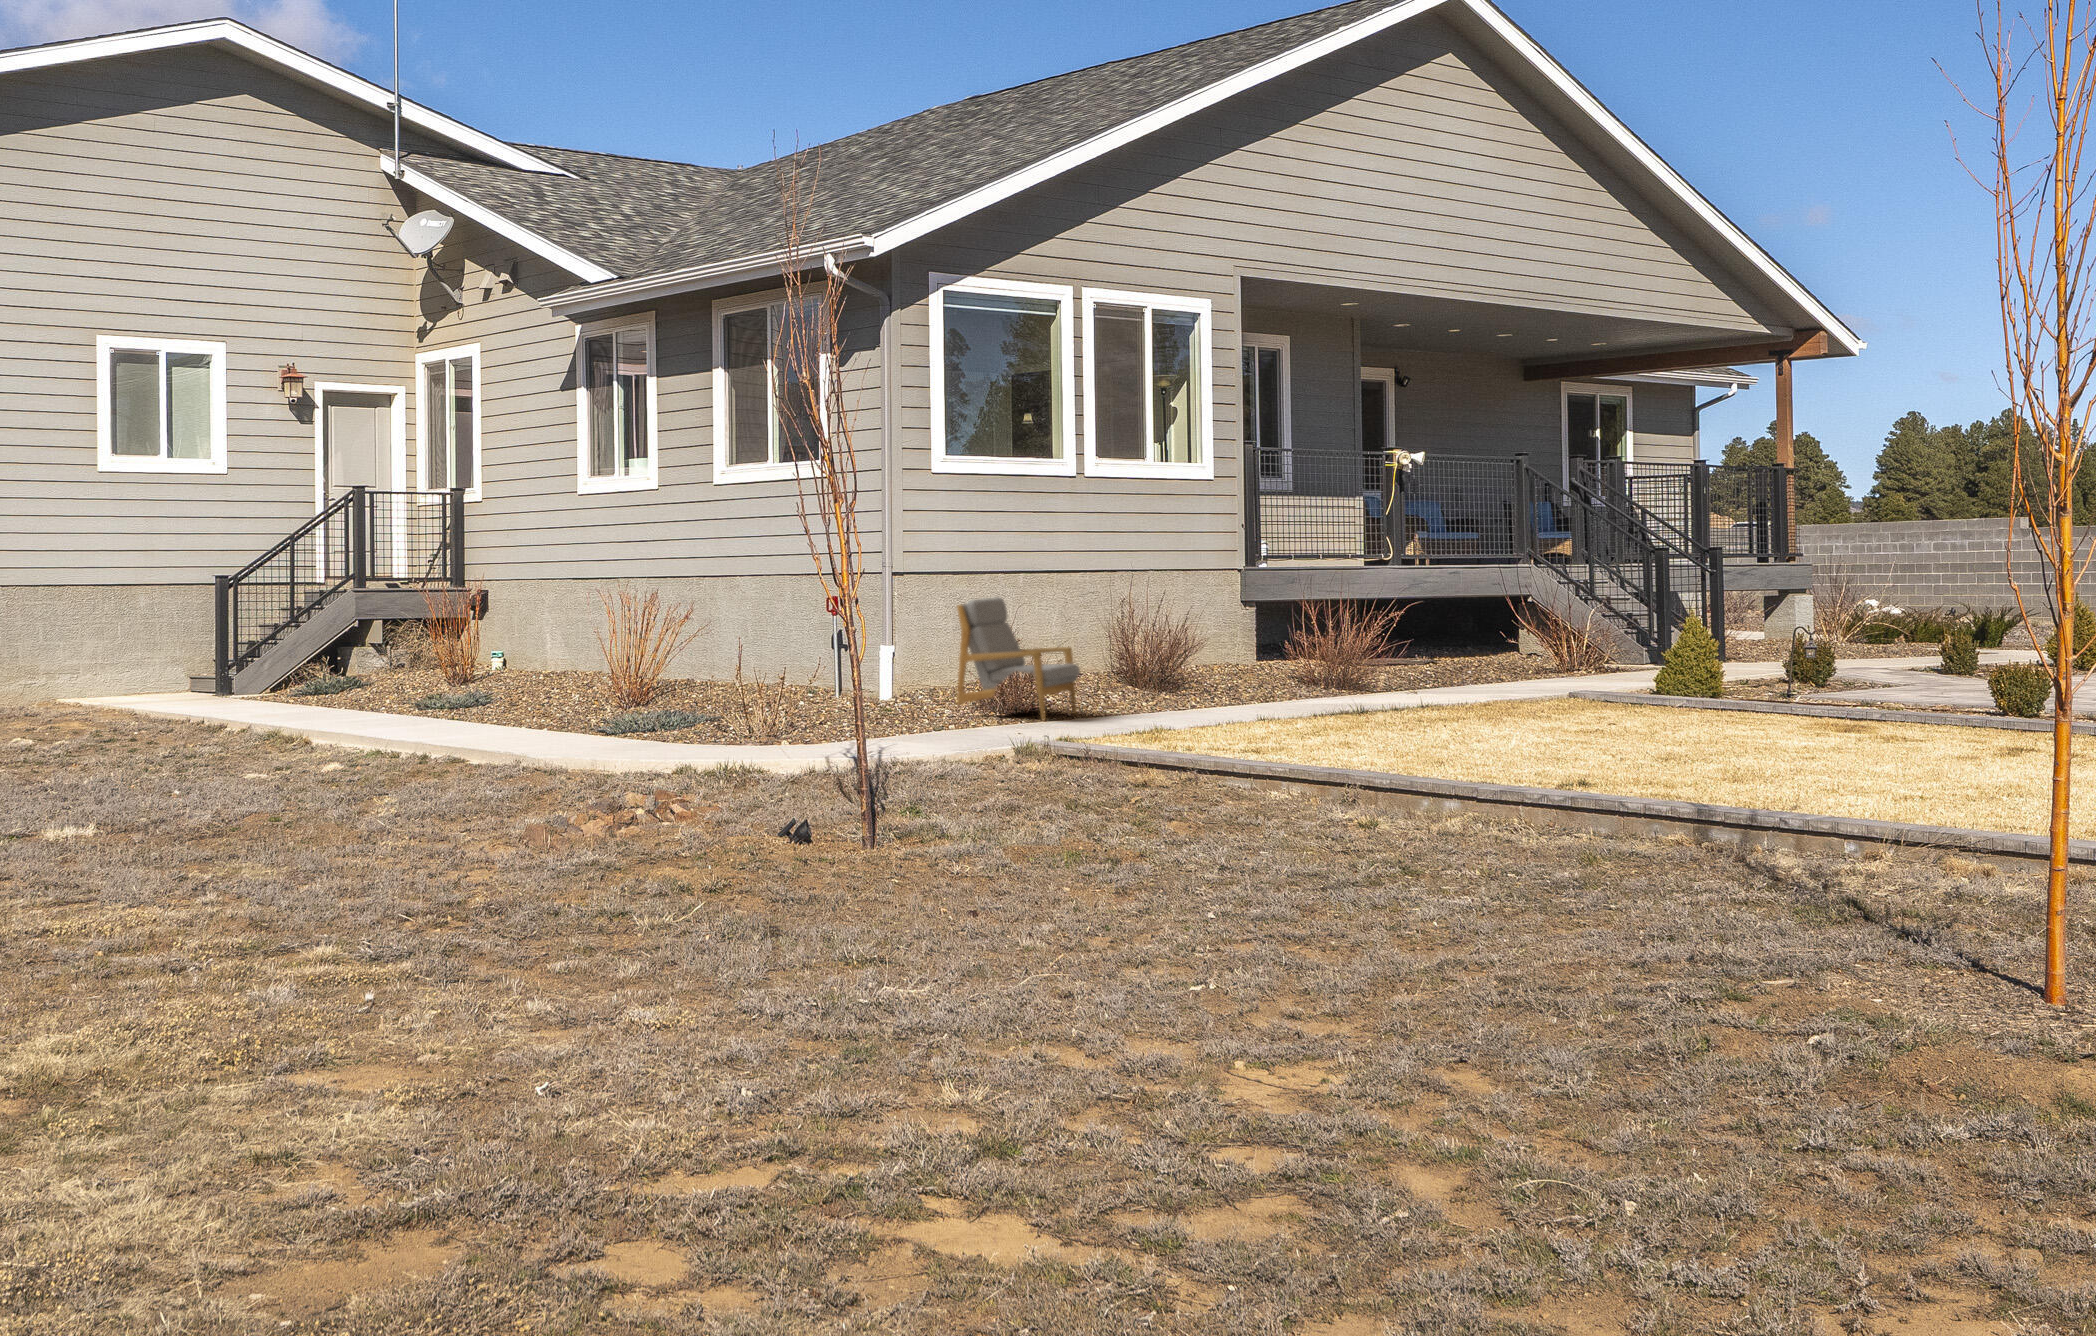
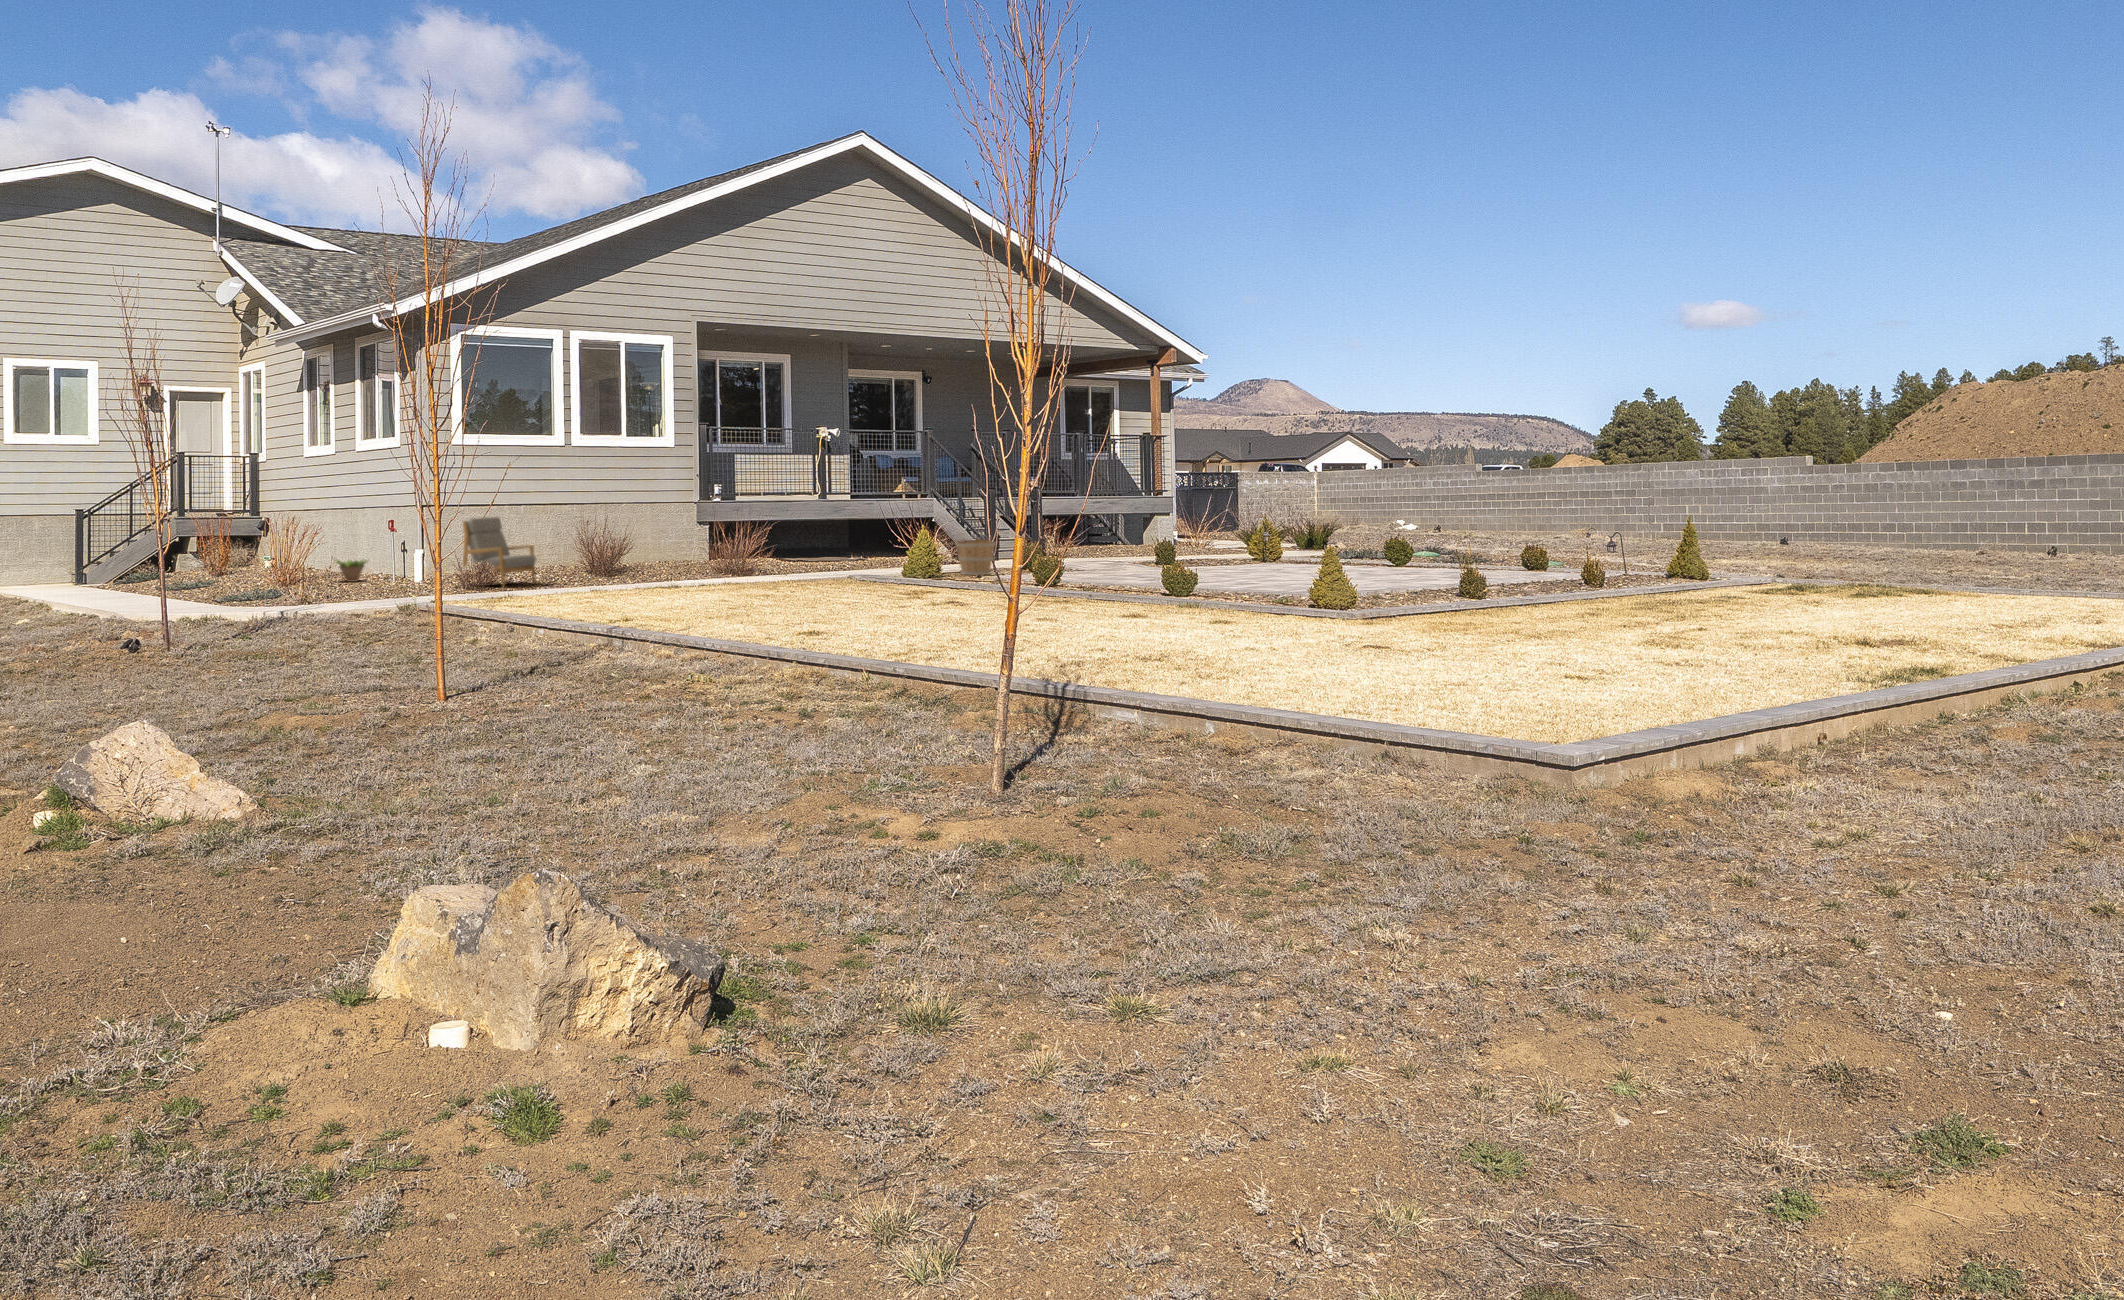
wooden bucket: none [1741,644,1817,708] -> present [955,539,995,575]
decorative plant: none [708,664,776,705] -> present [336,560,367,582]

